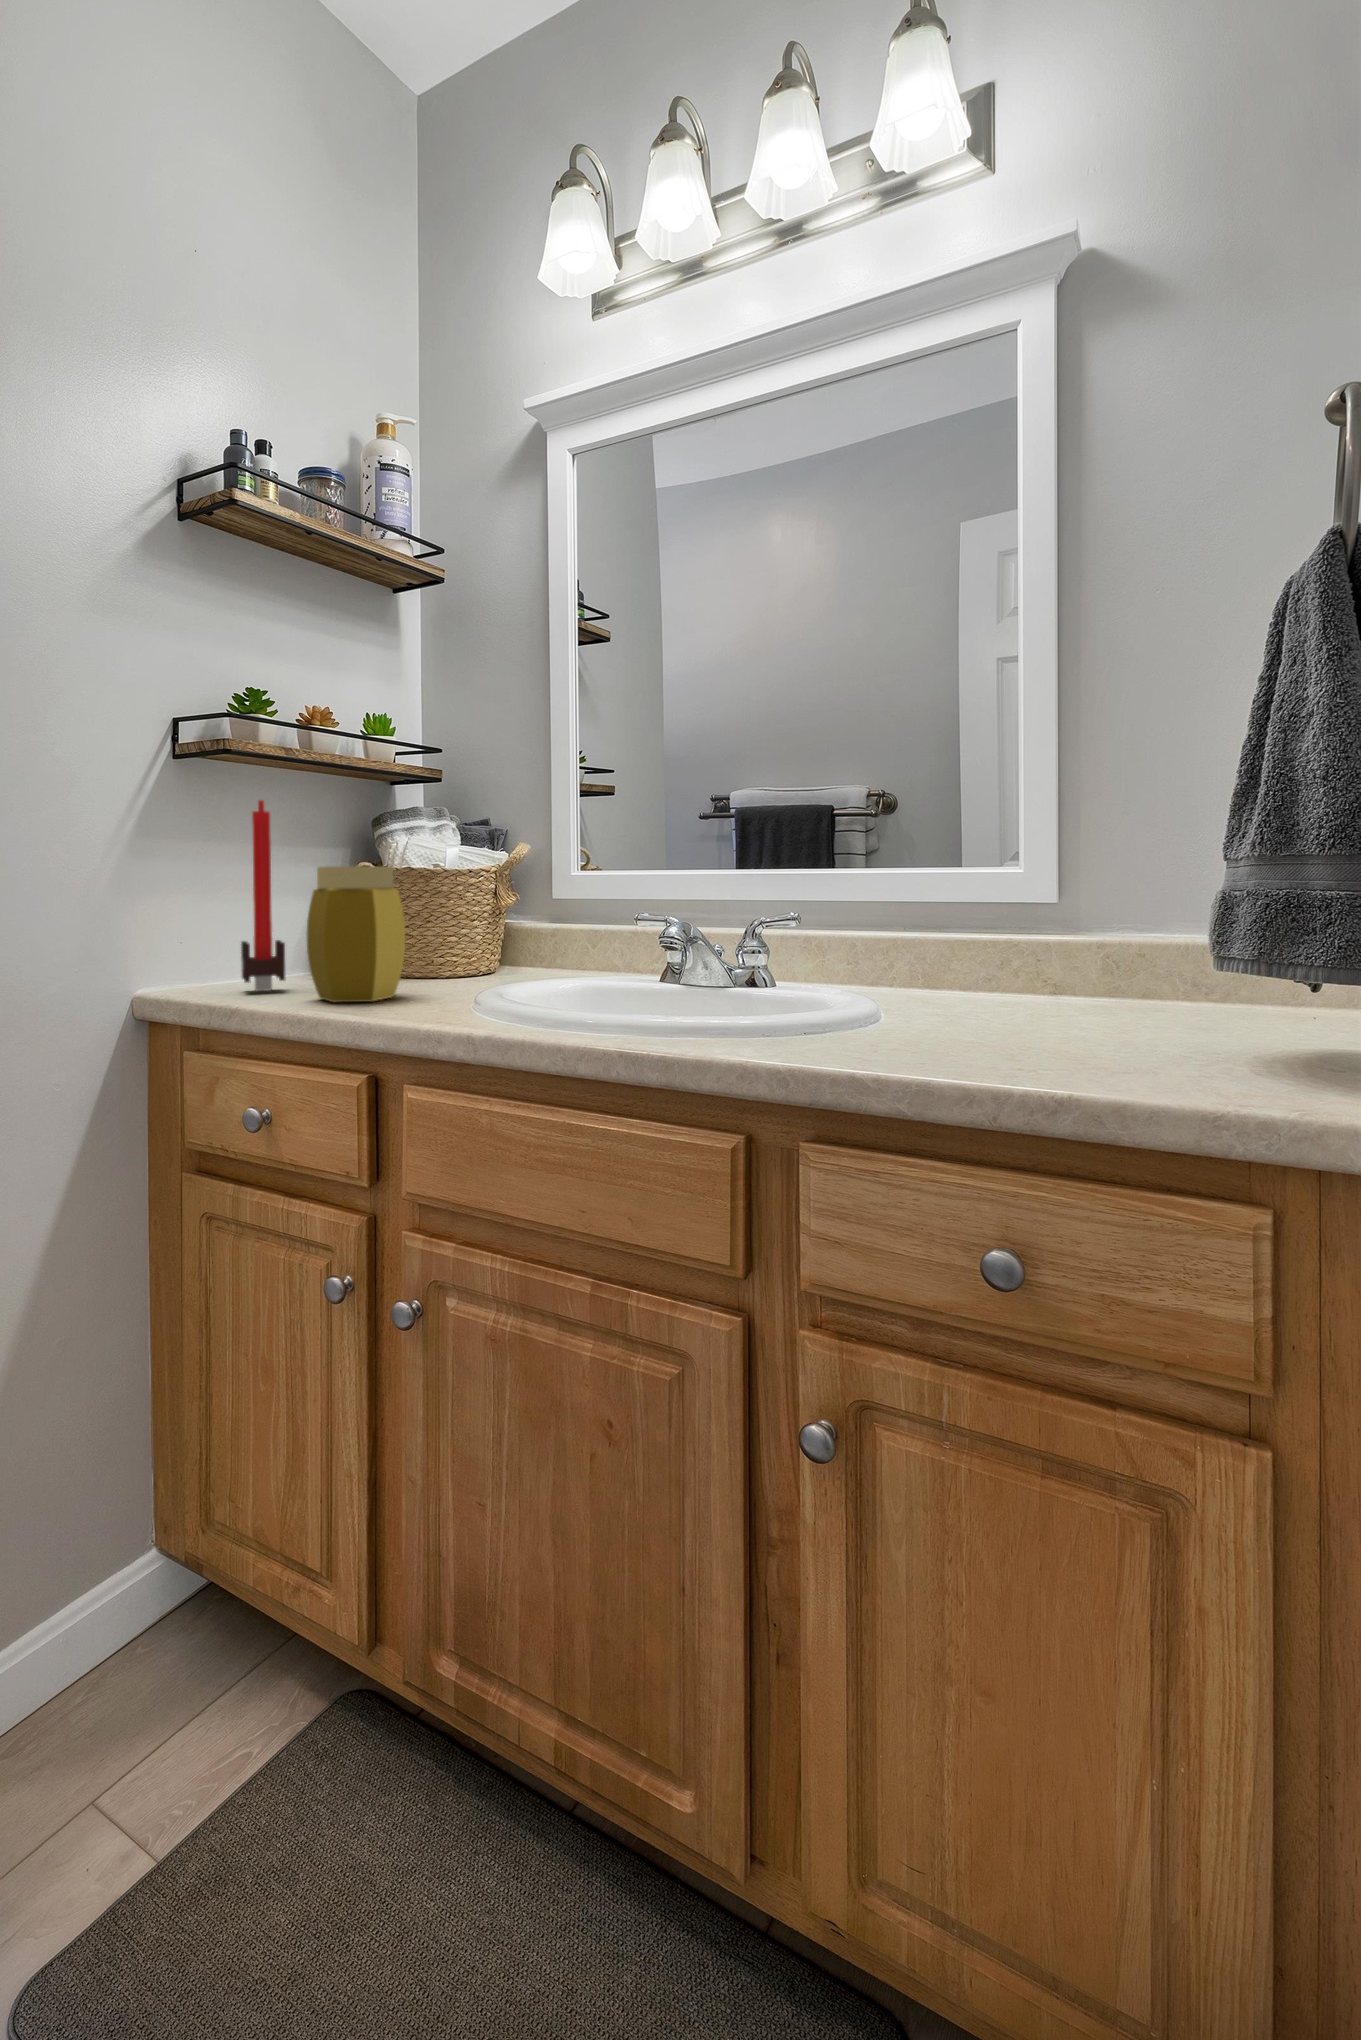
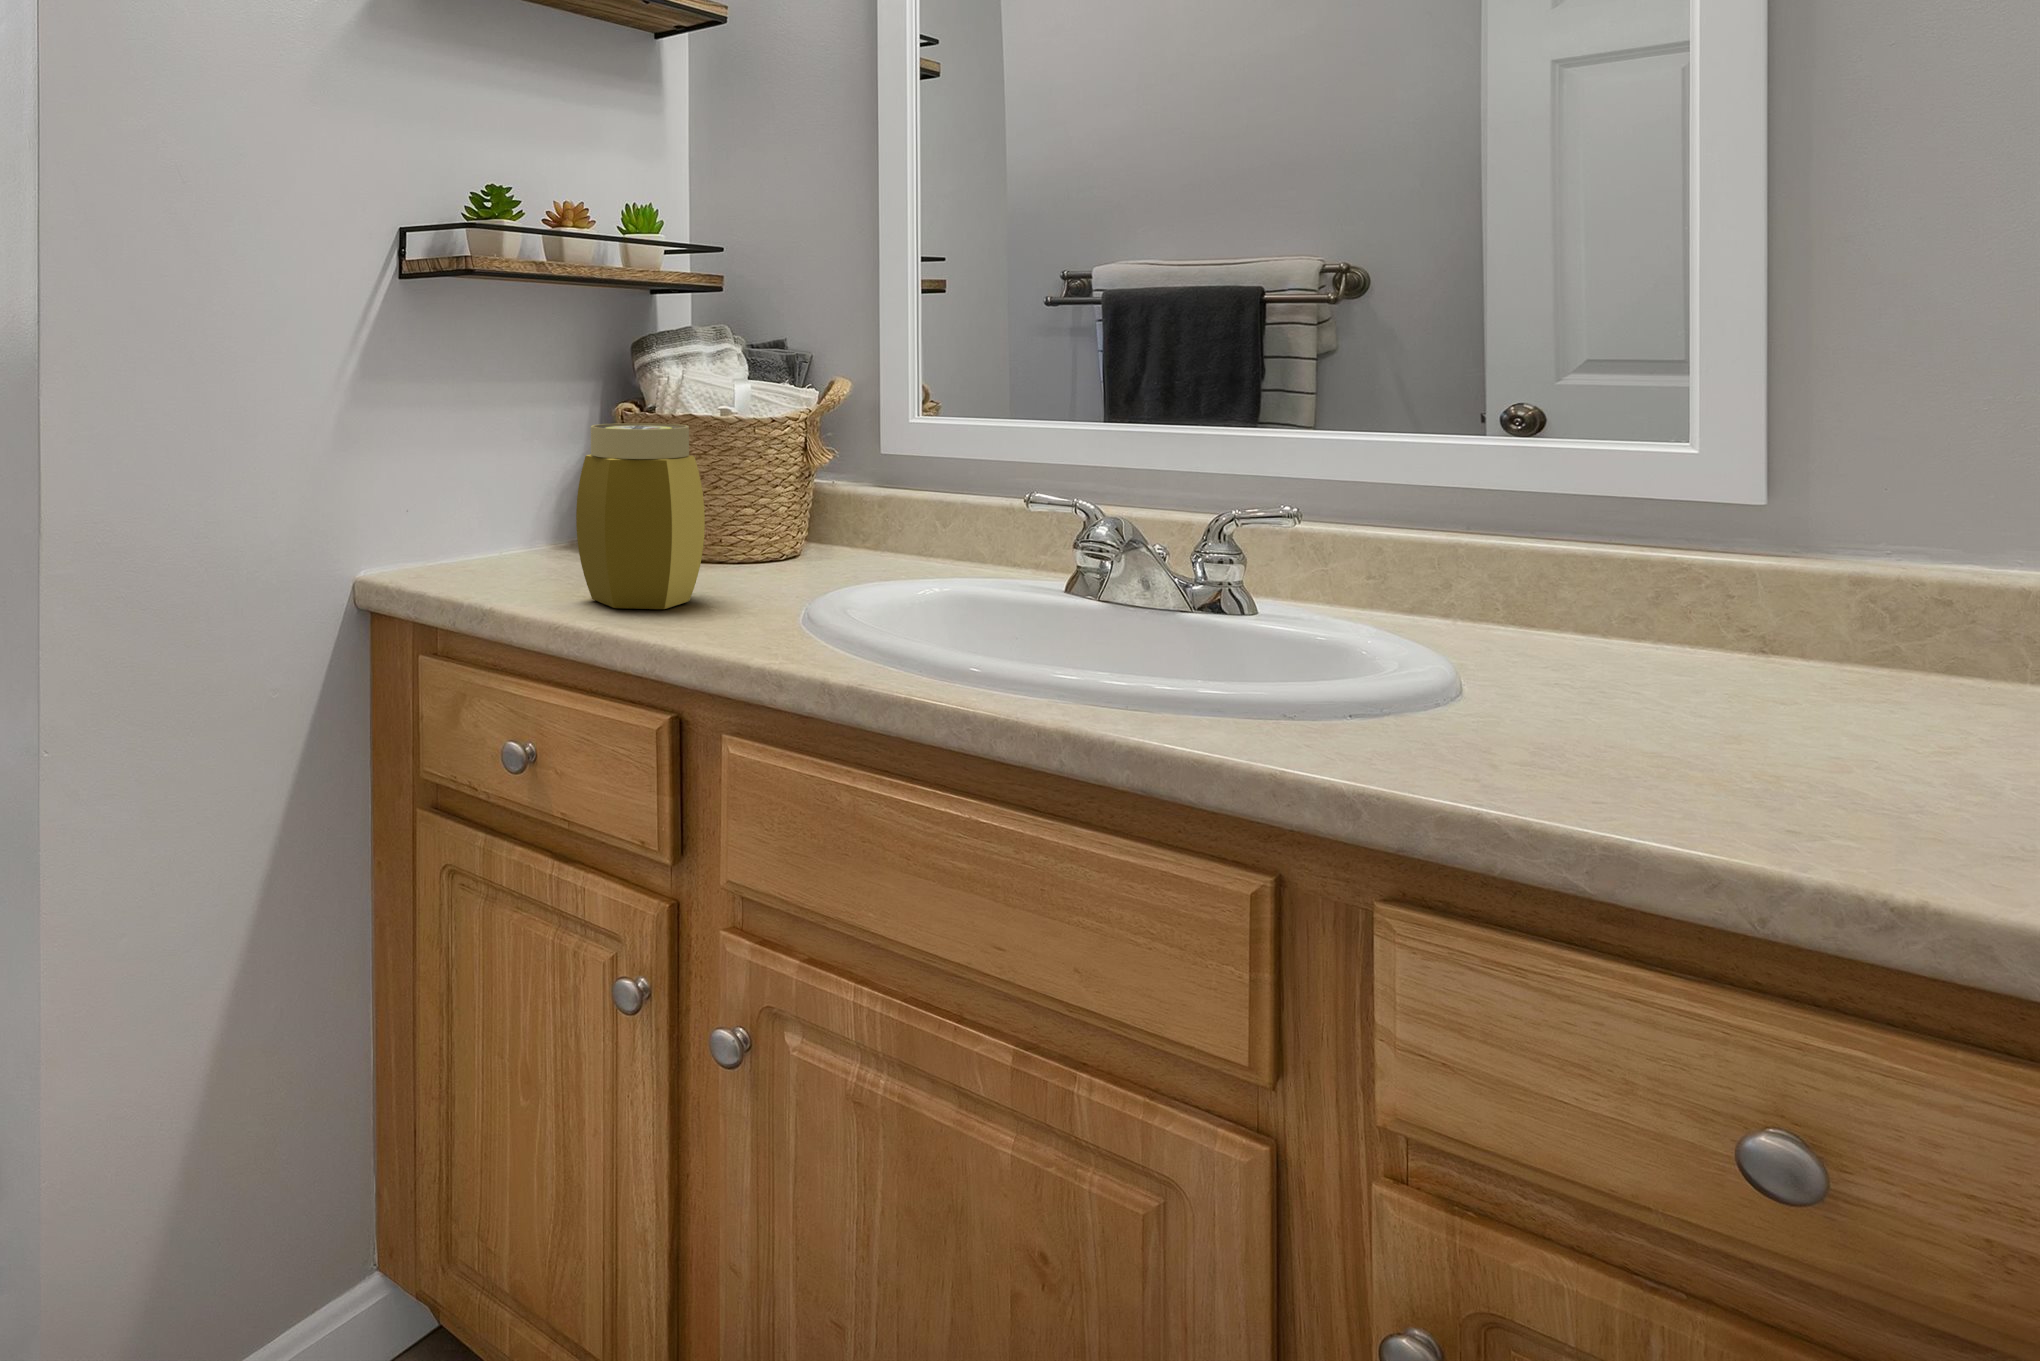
candle: present [241,800,286,991] -> none [483,333,541,580]

